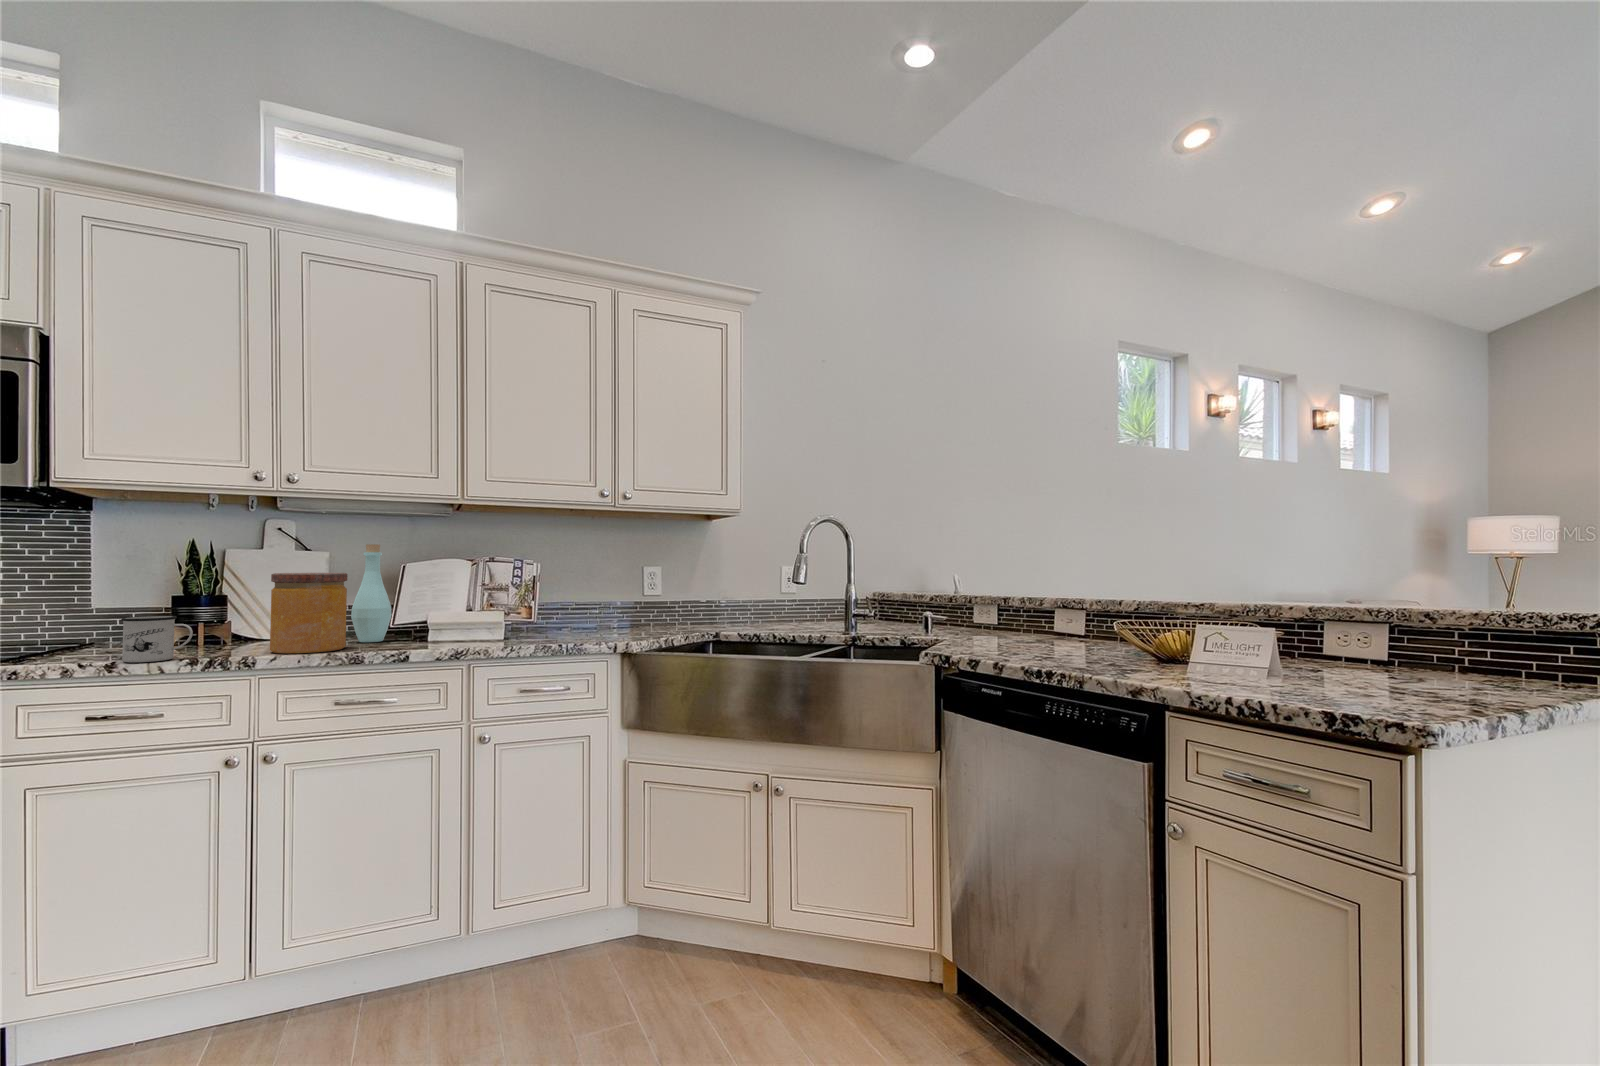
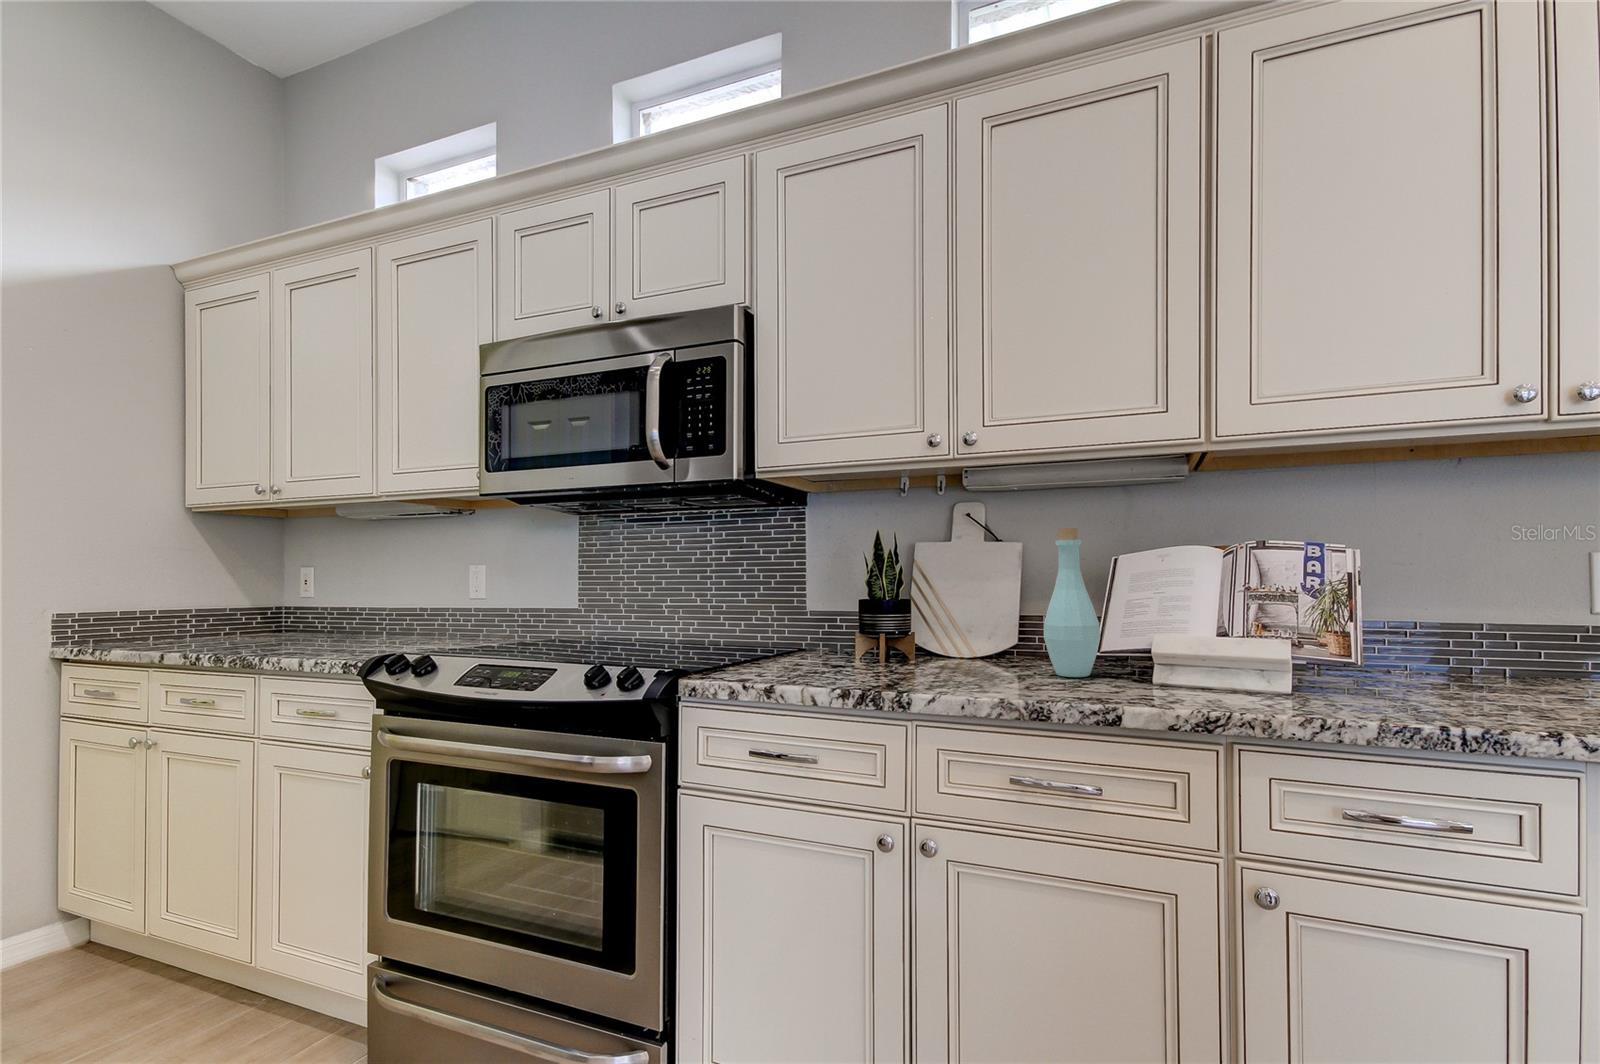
jar: present [270,573,348,653] -> none [931,572,1030,693]
mug: present [121,616,193,662] -> none [780,628,847,687]

